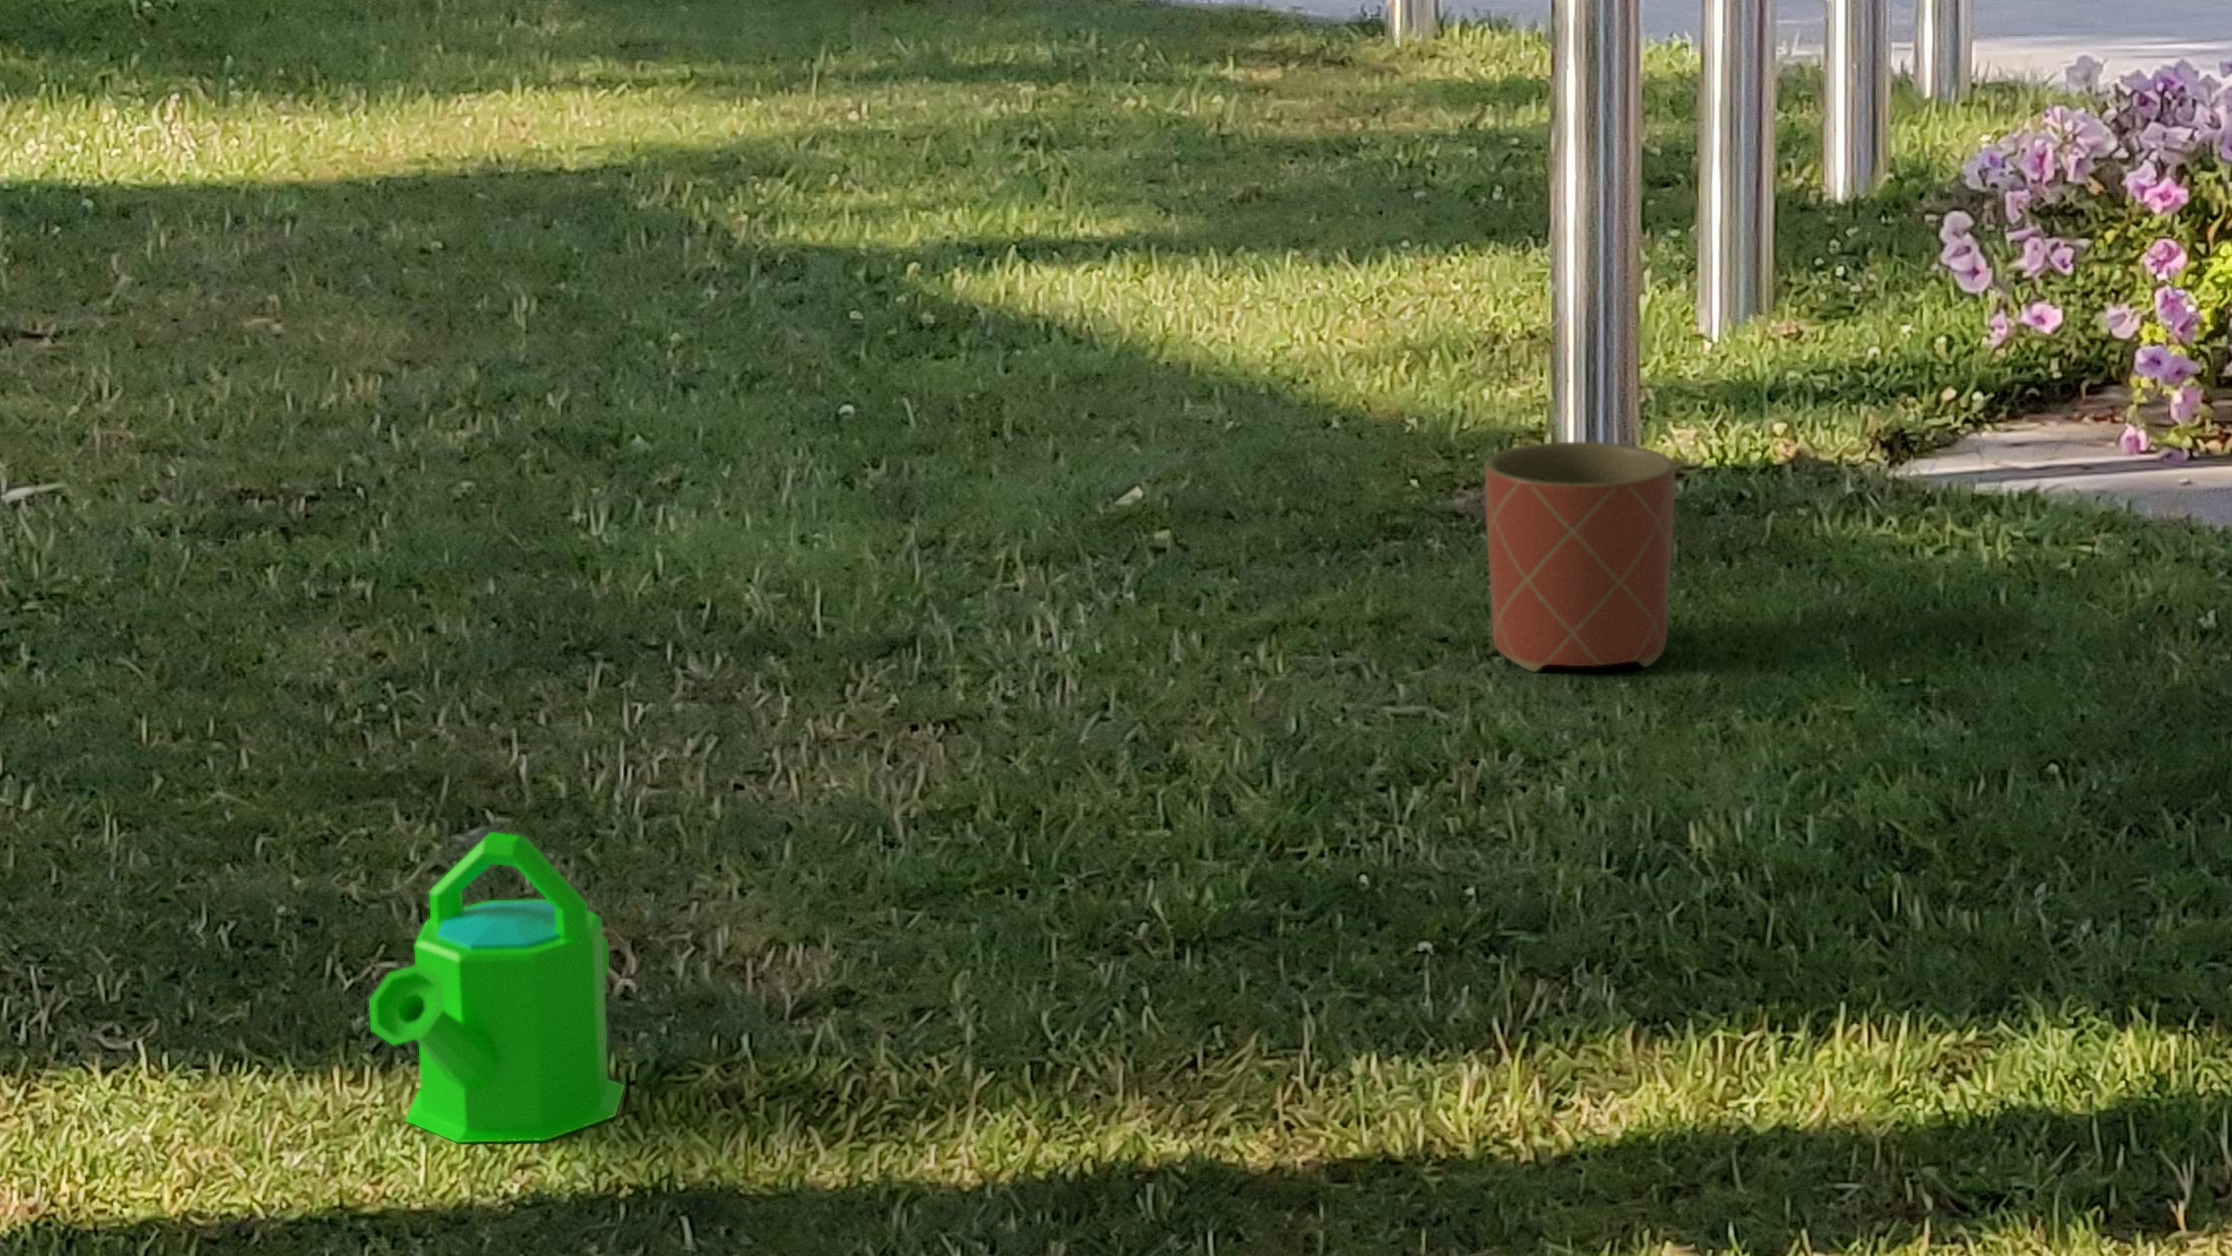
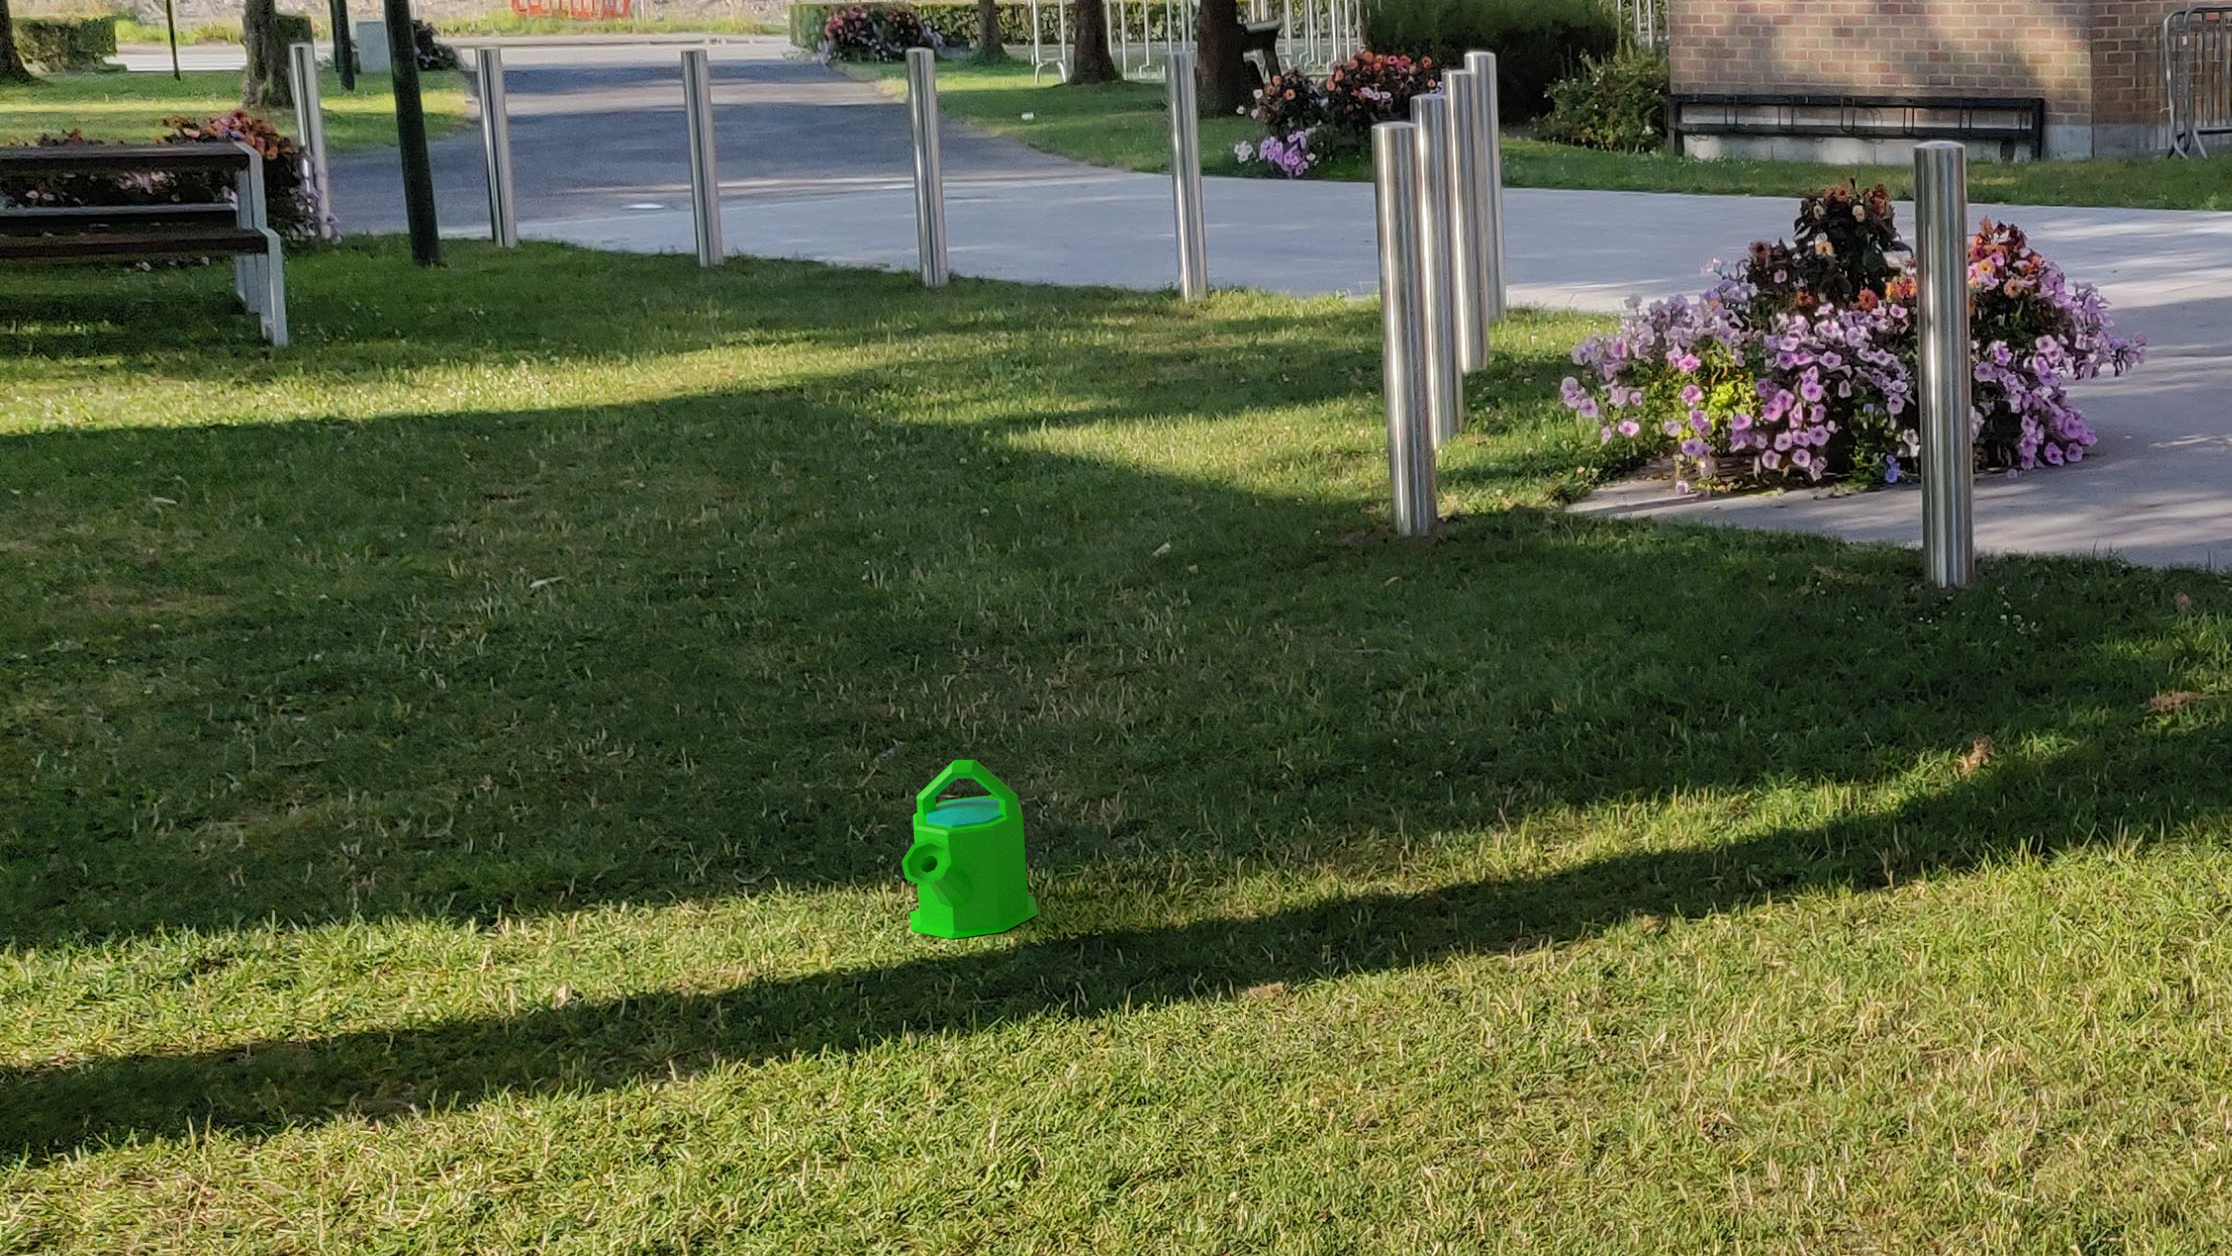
planter: present [1485,442,1675,672] -> none [1395,506,1499,632]

